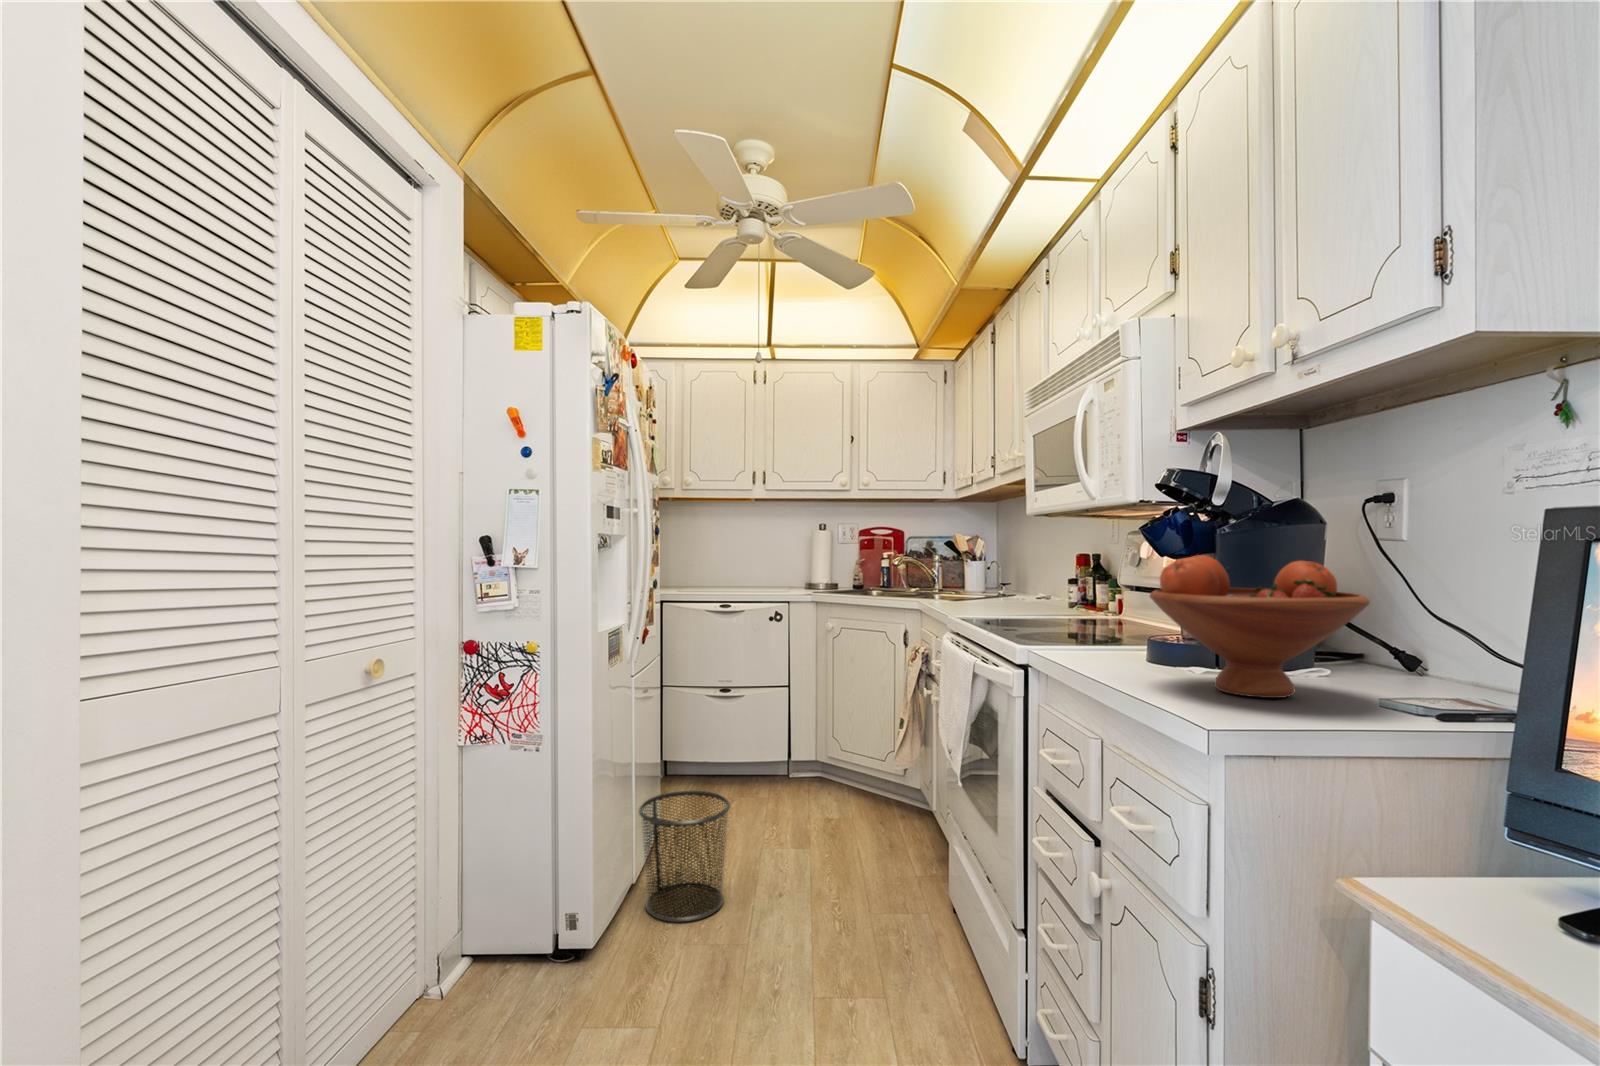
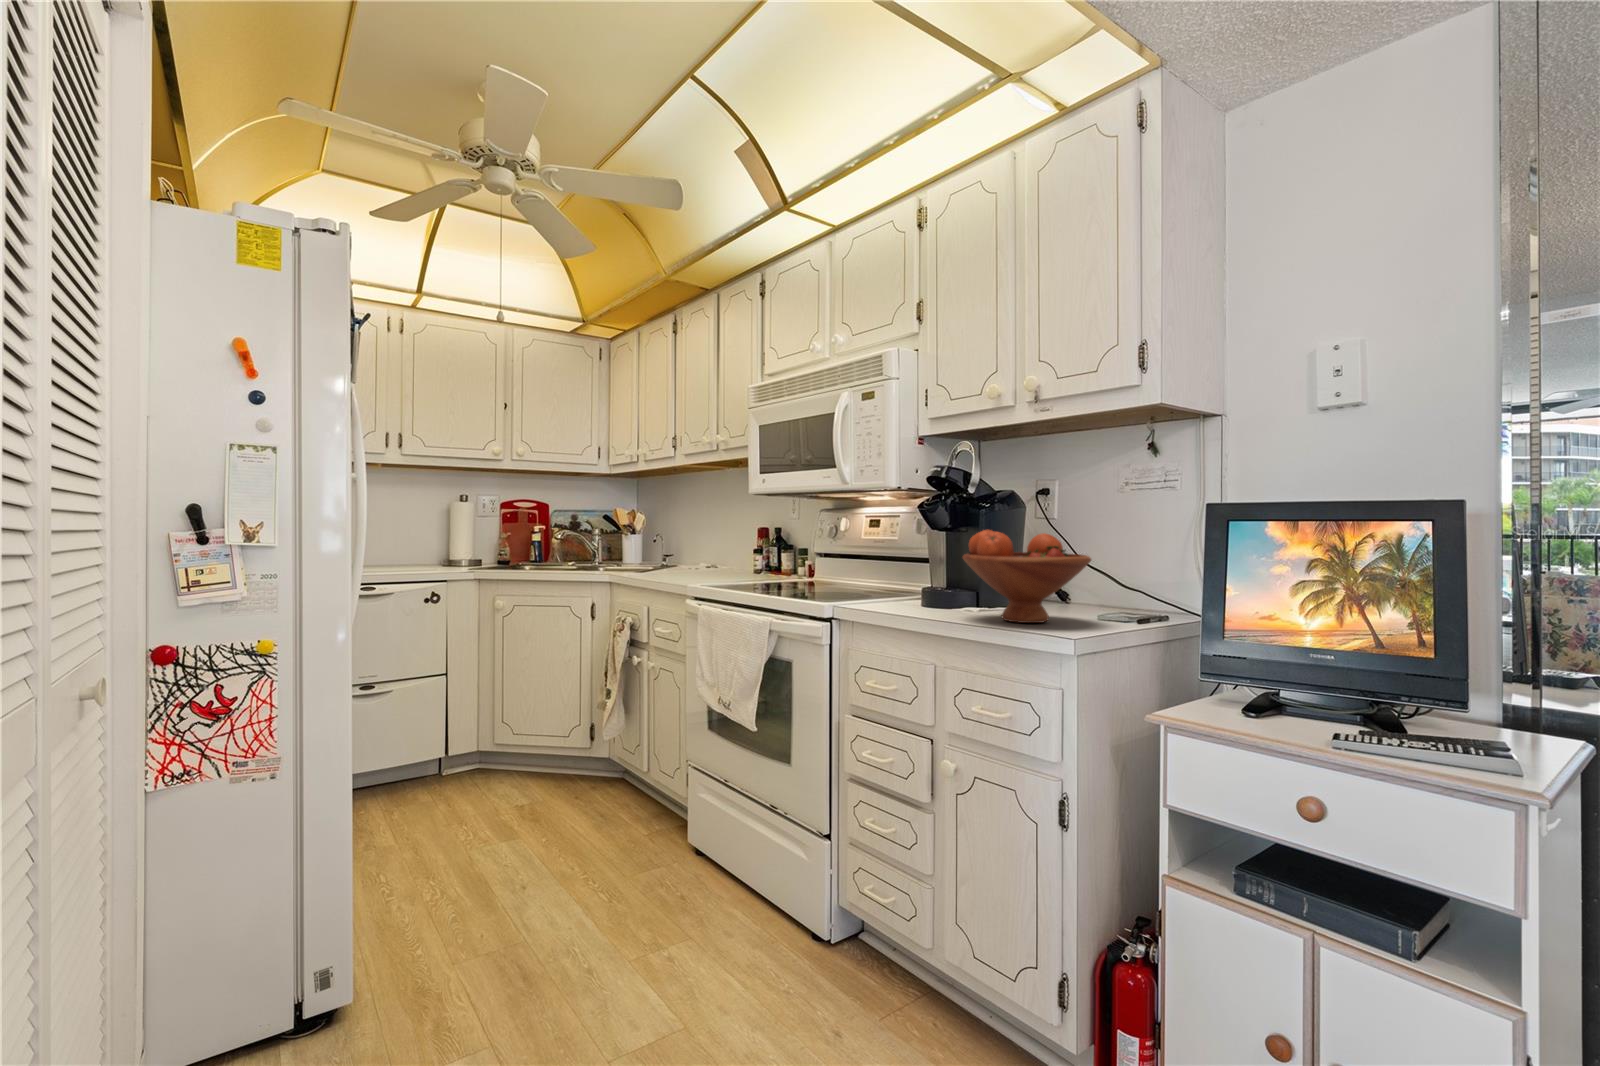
waste bin: present [639,791,730,922] -> none [361,797,478,950]

